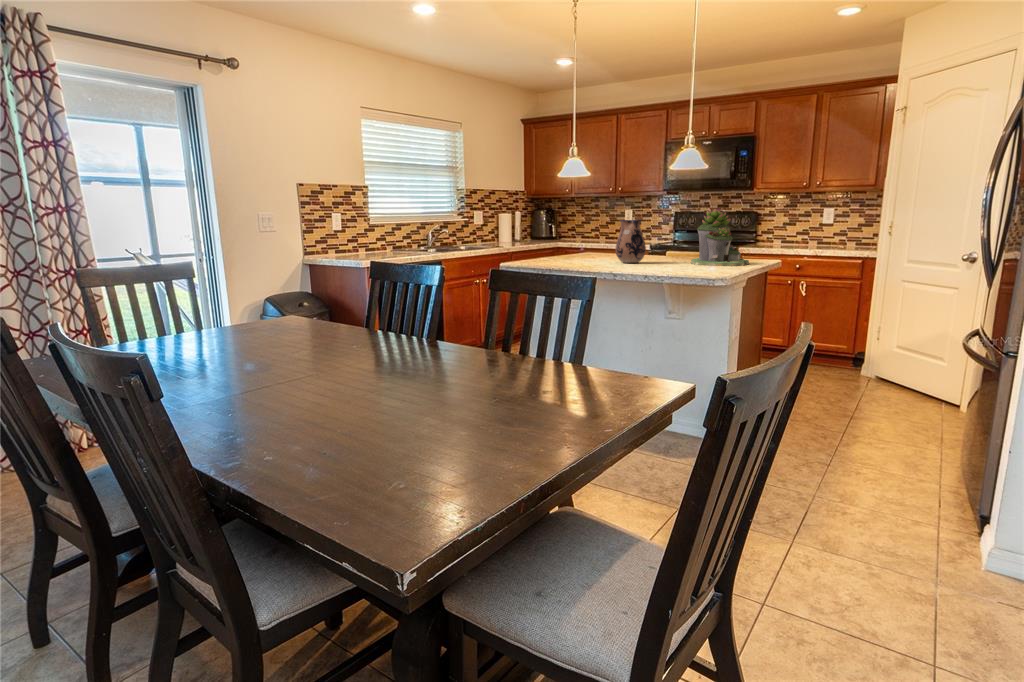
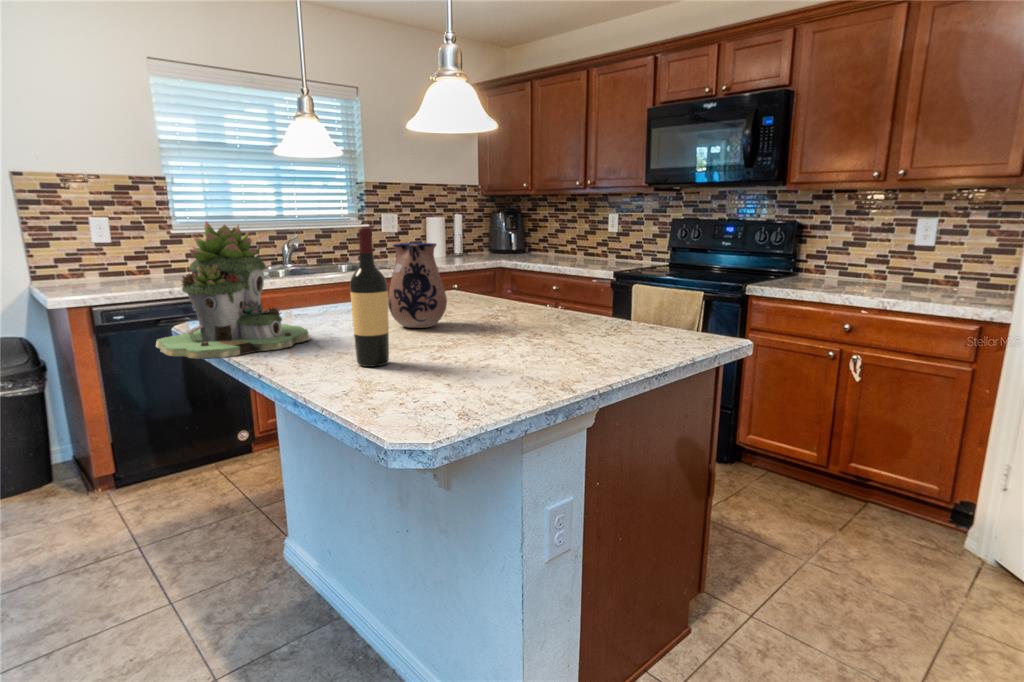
wine bottle: none [658,208,675,269] -> present [350,228,389,367]
succulent planter: present [691,209,749,266] -> present [156,221,310,359]

